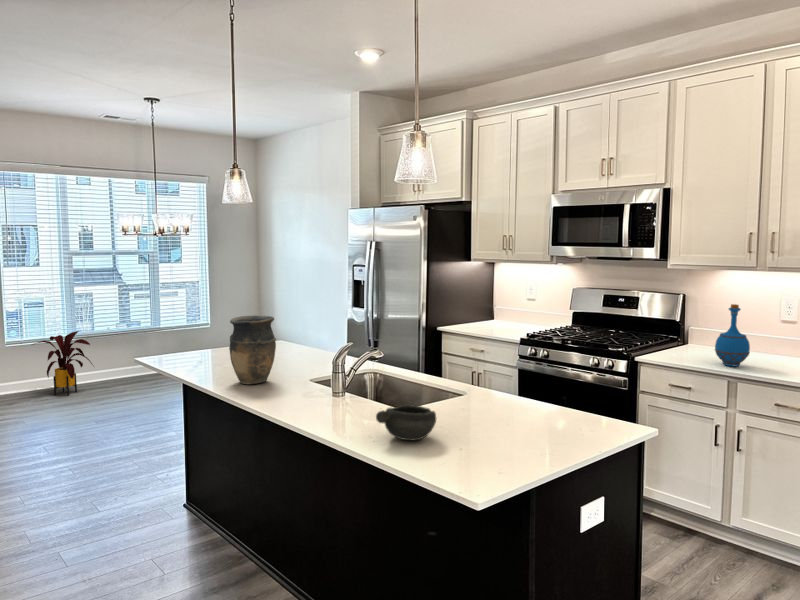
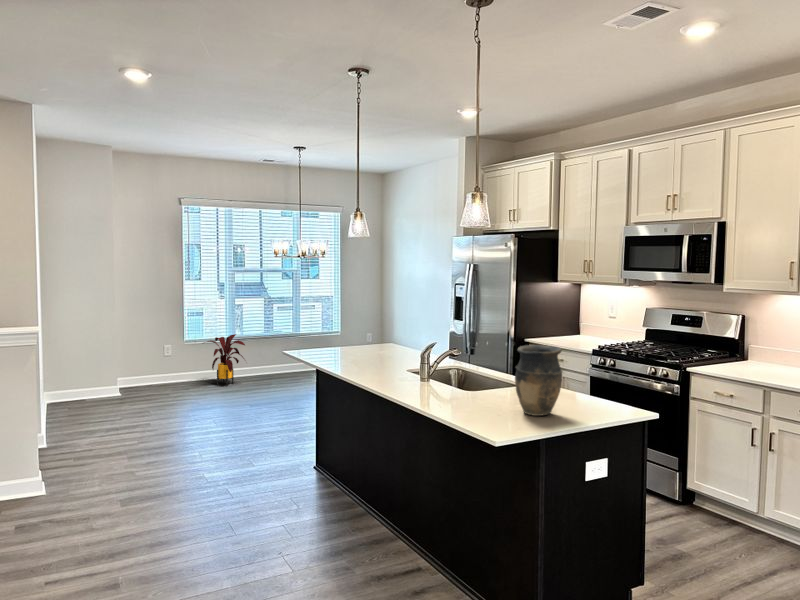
bottle: present [715,304,750,366] -> none [755,324,787,378]
vase: present [229,315,276,384] -> present [515,345,562,416]
bowl: present [376,405,436,440] -> none [441,384,484,407]

